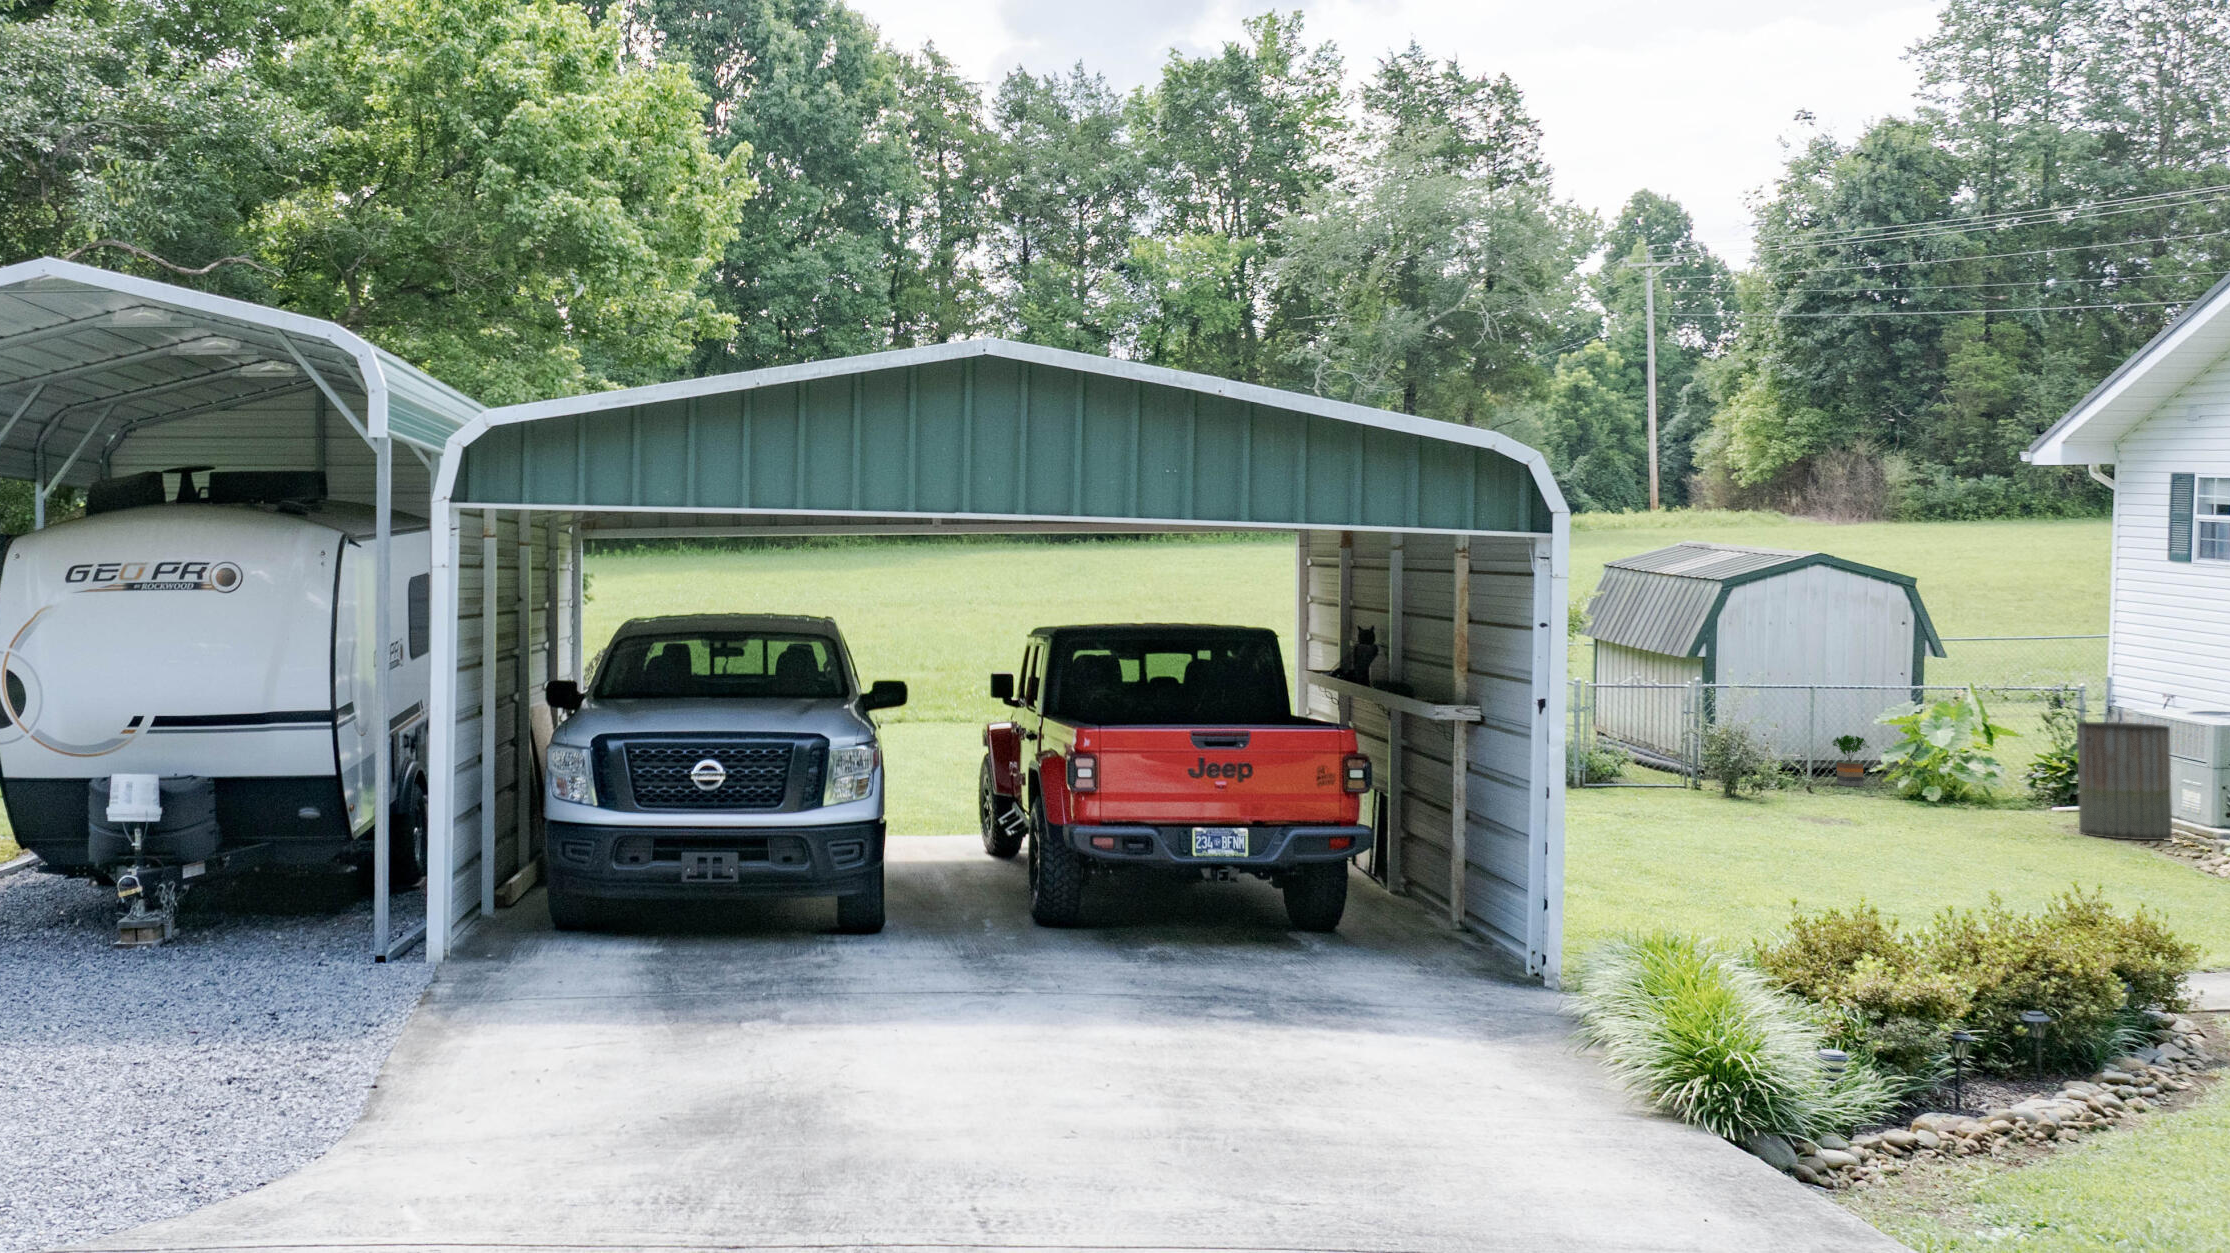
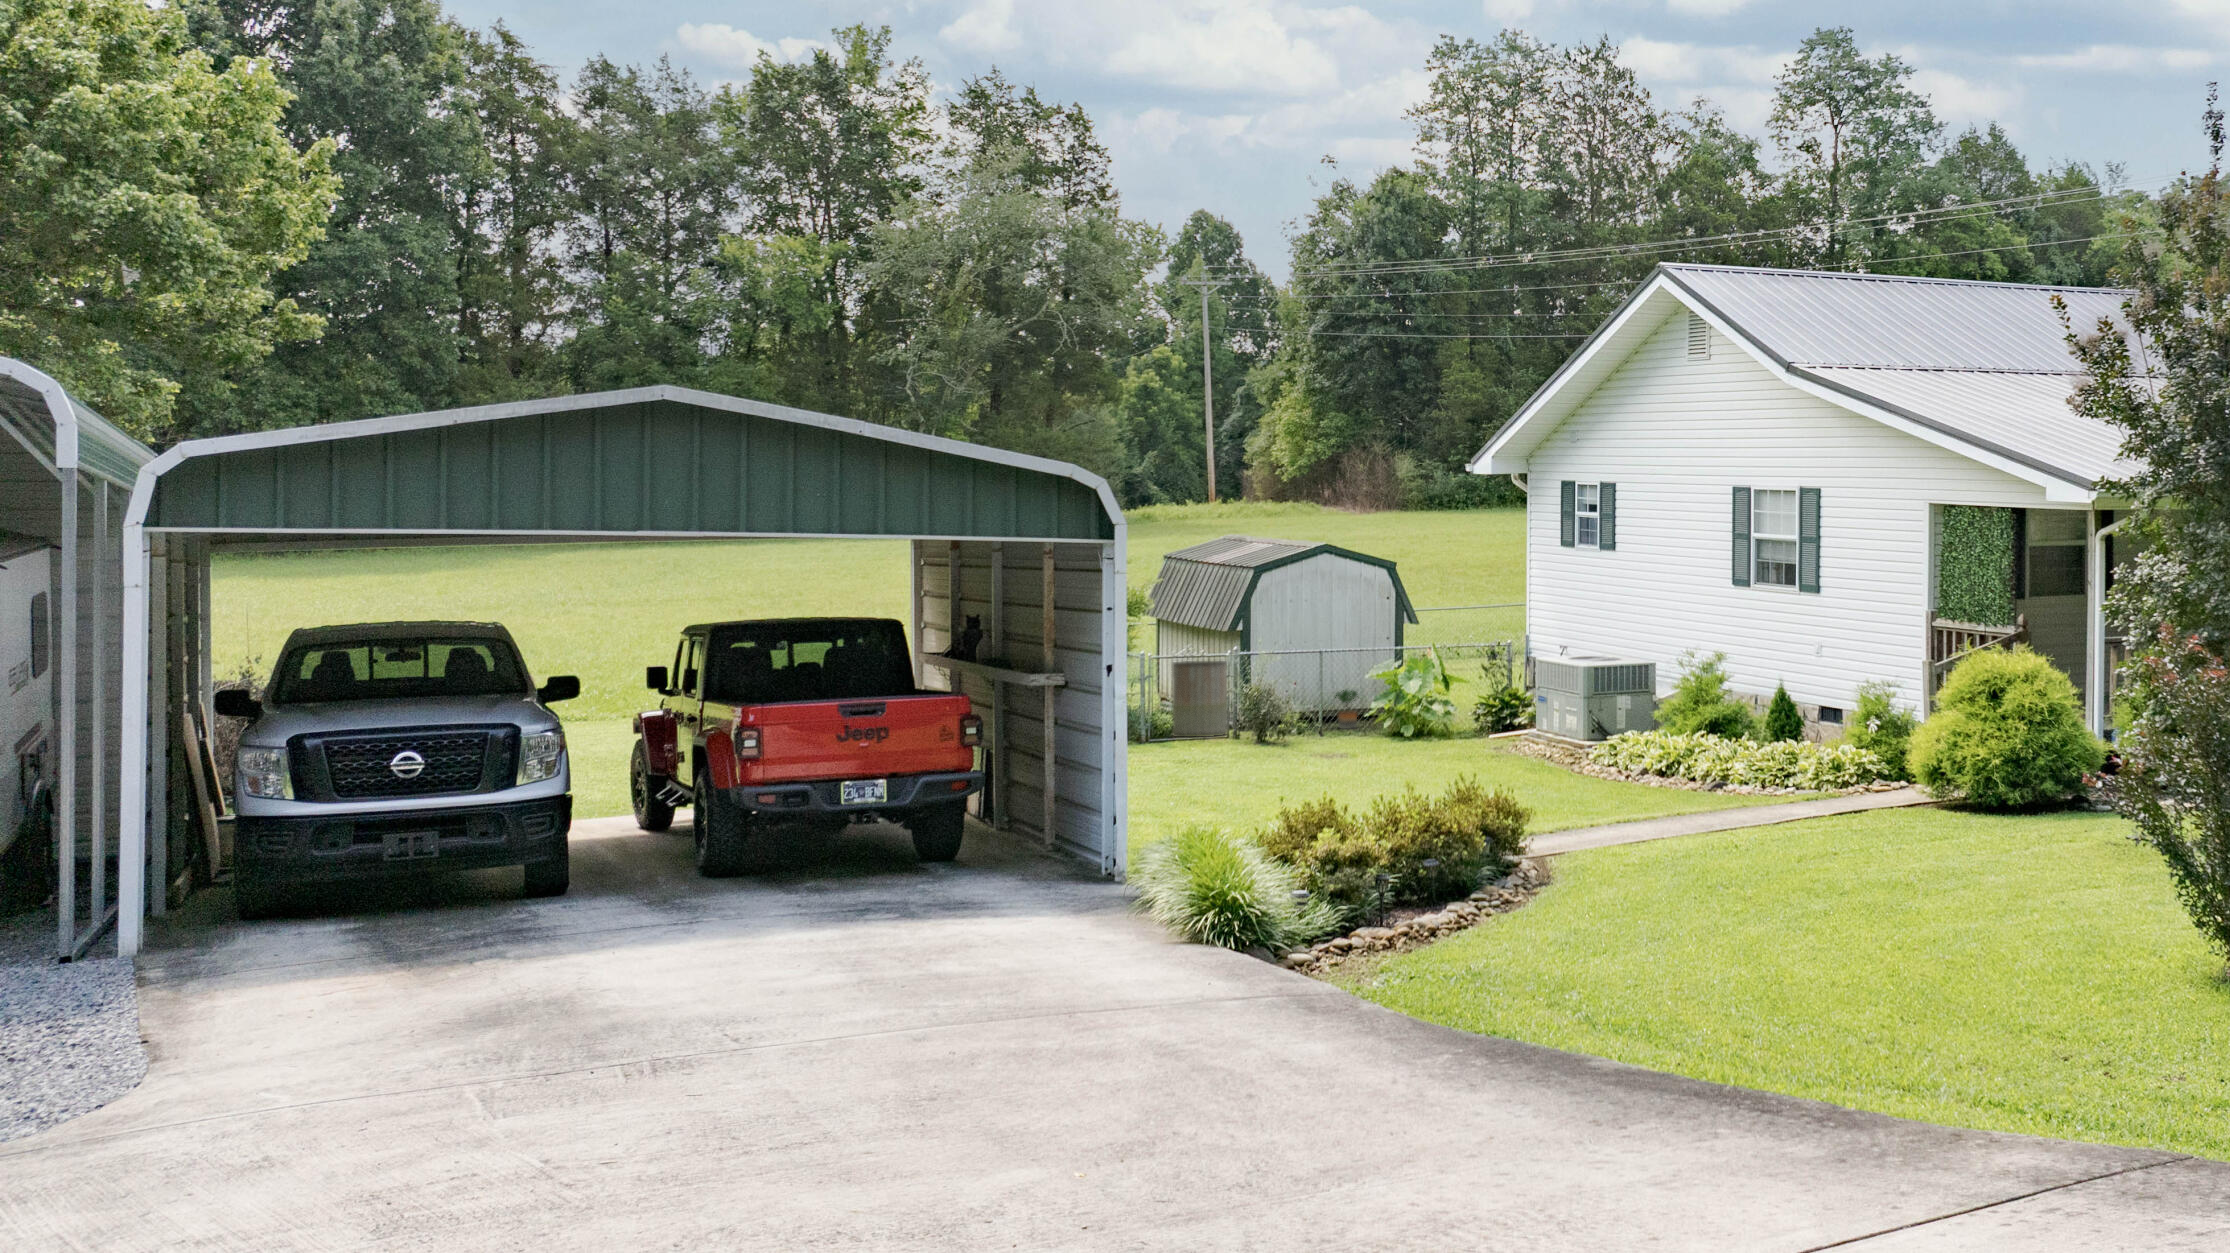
trash can: present [2077,722,2172,840] -> present [1172,661,1227,737]

